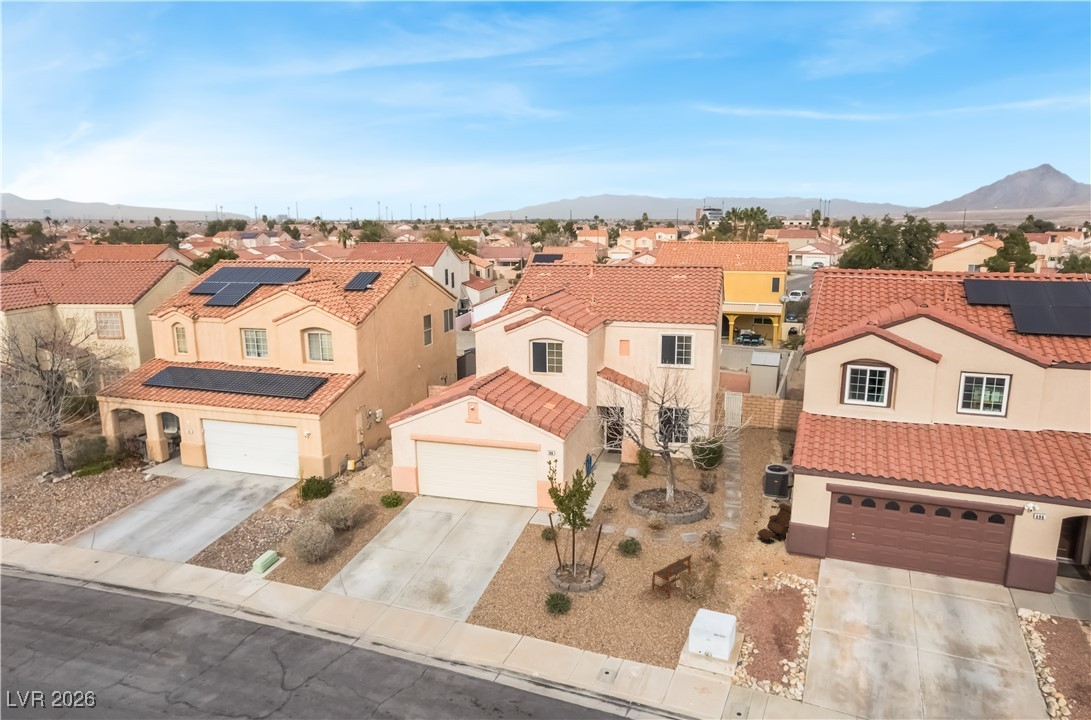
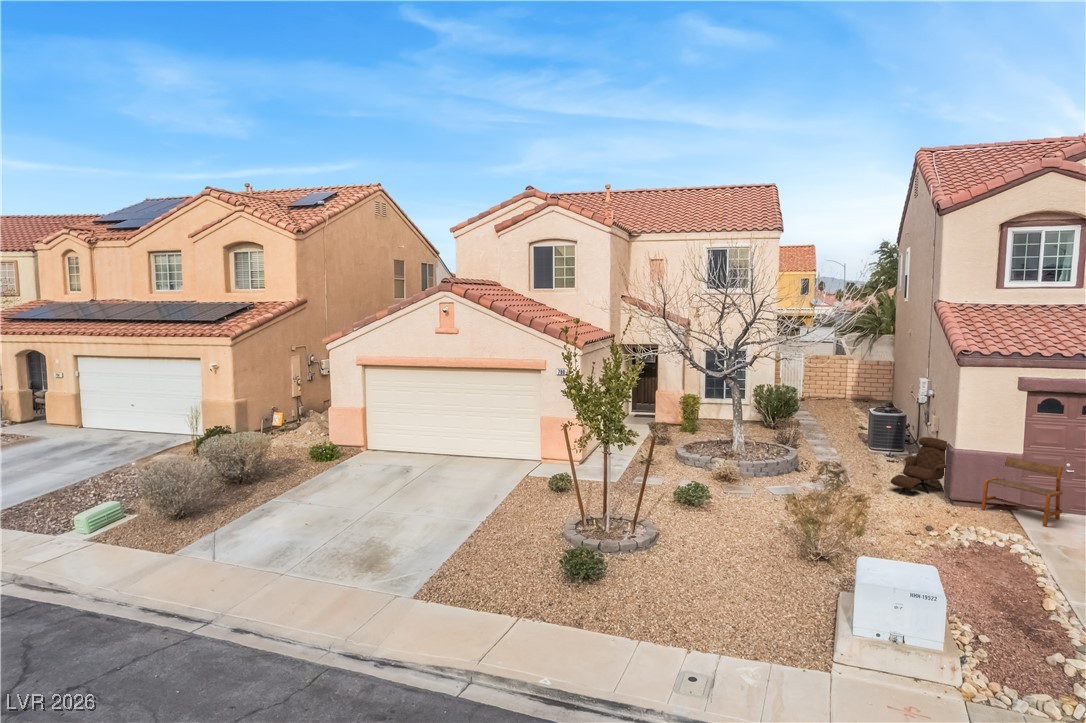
bench: present [652,555,692,598] -> present [981,457,1063,527]

